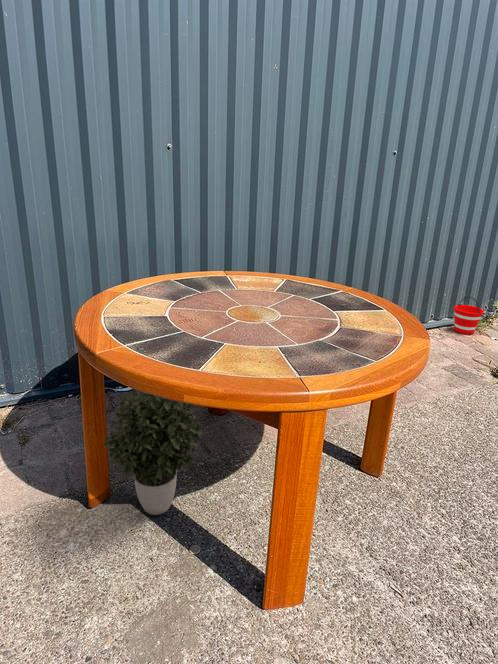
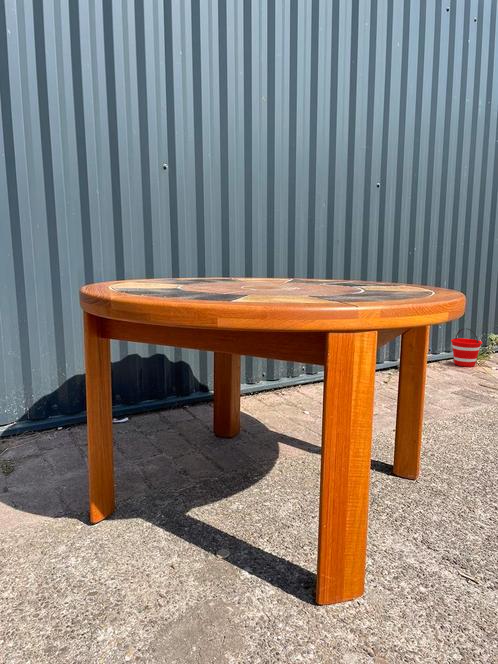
potted plant: present [104,391,203,515] -> none [111,371,223,526]

